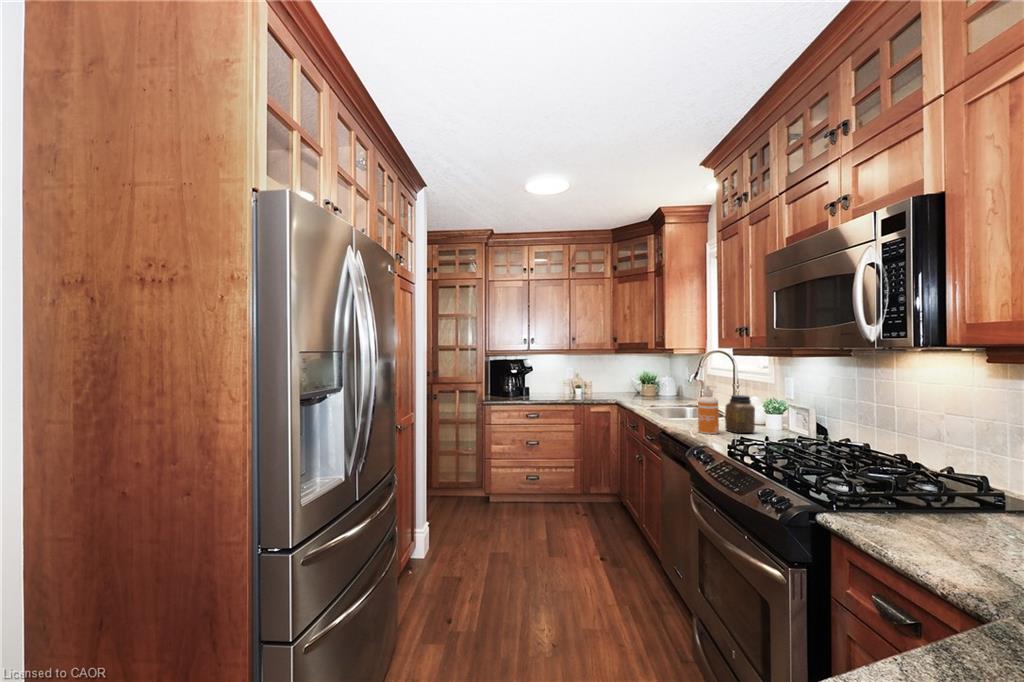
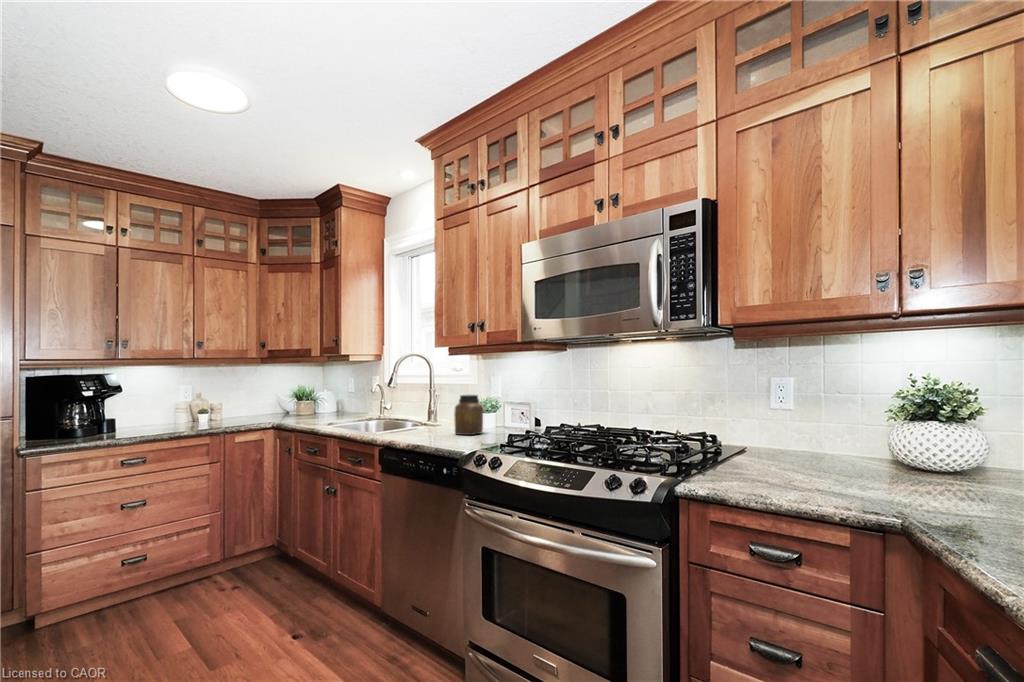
soap dispenser: present [698,386,719,434] -> none [434,385,456,440]

